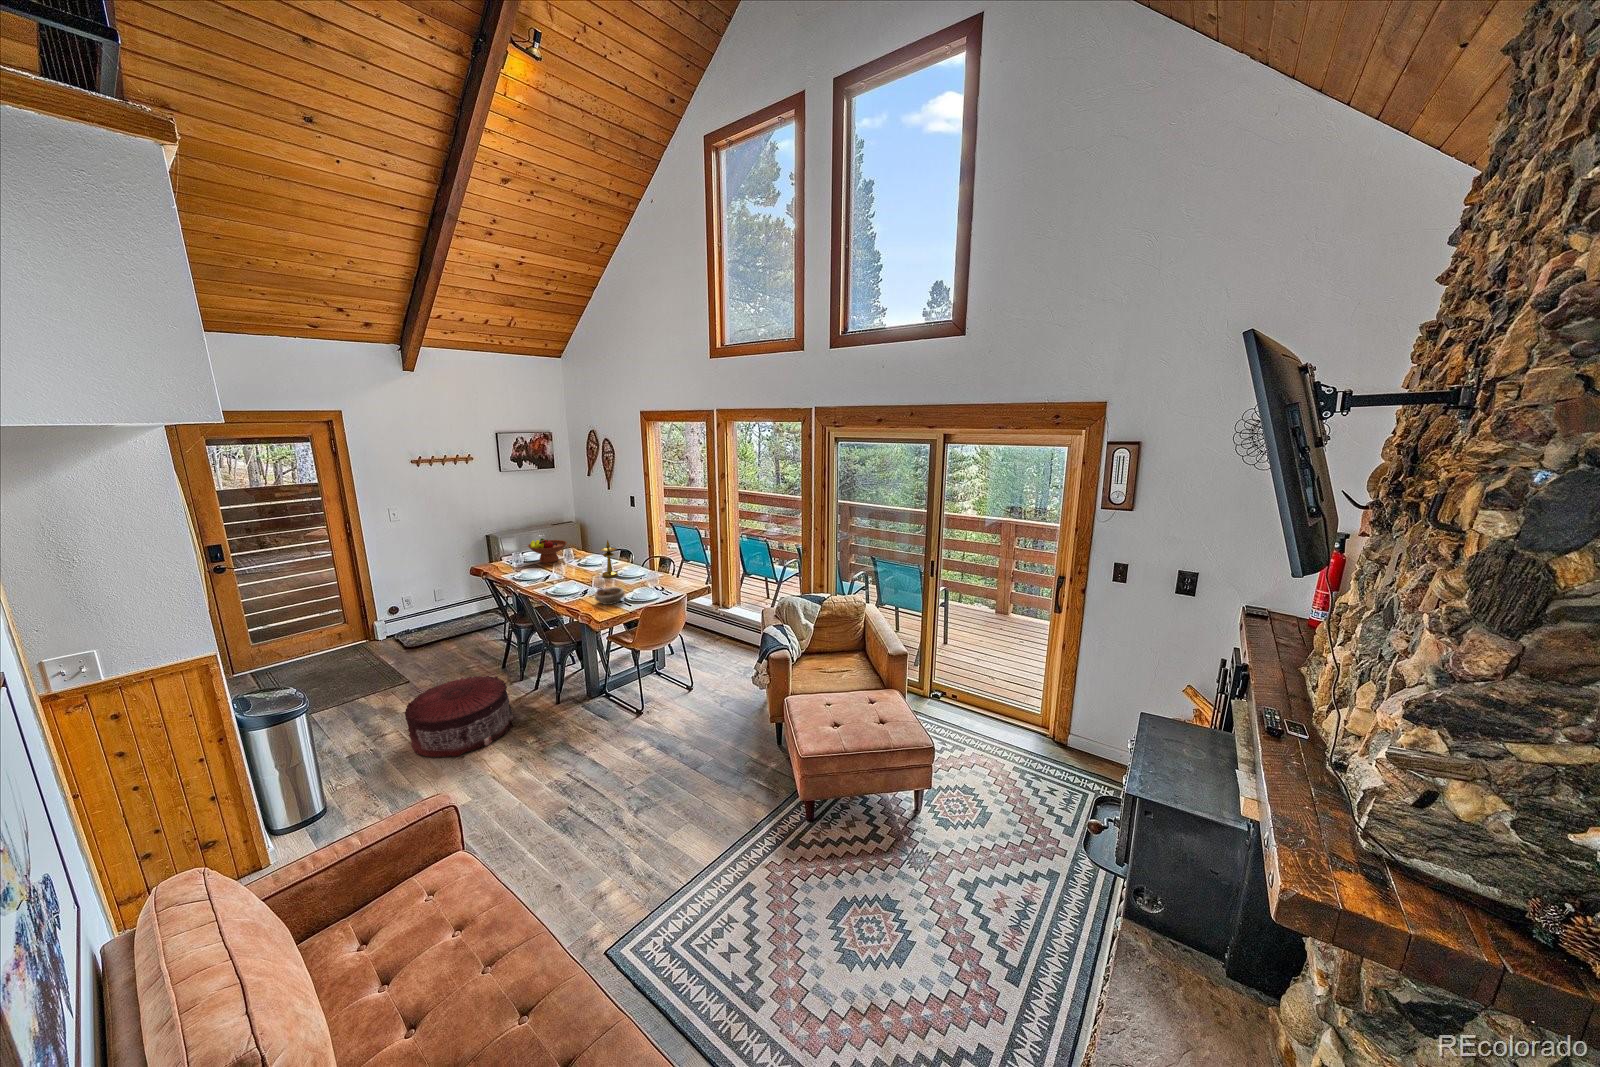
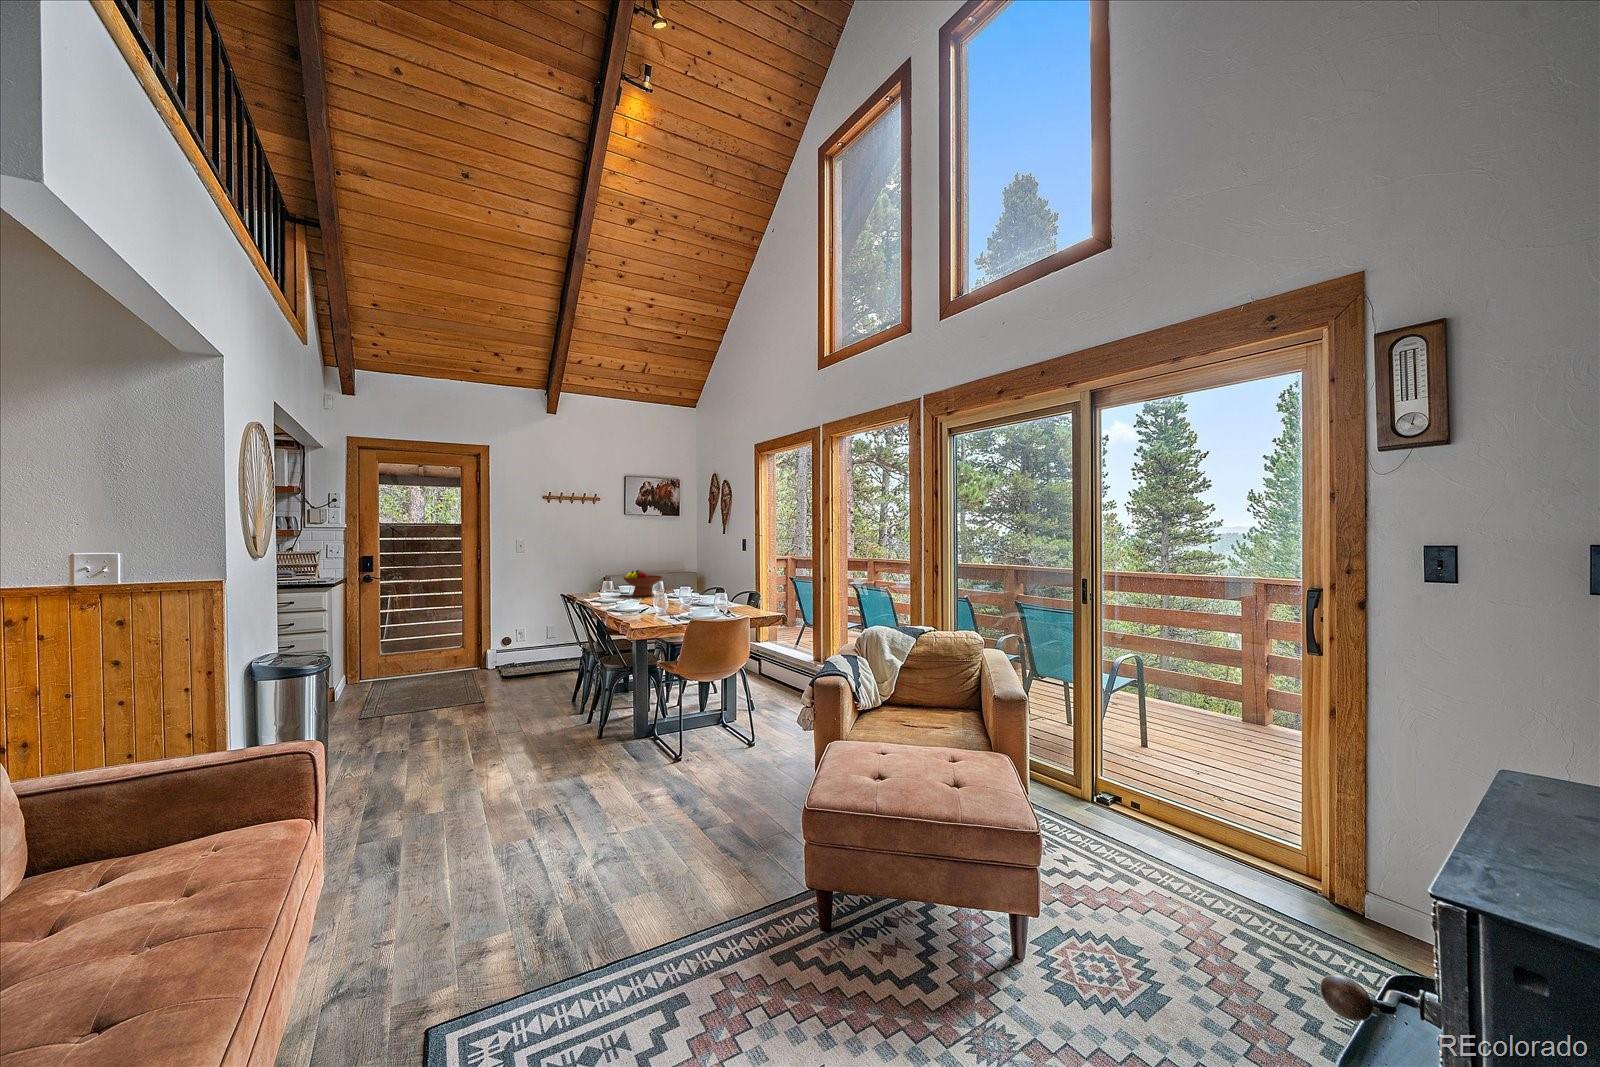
candlestick: present [600,540,618,578] -> none [680,563,698,606]
succulent planter: present [595,587,624,605] -> none [646,602,681,620]
pouf: present [405,676,513,757] -> none [433,693,545,773]

